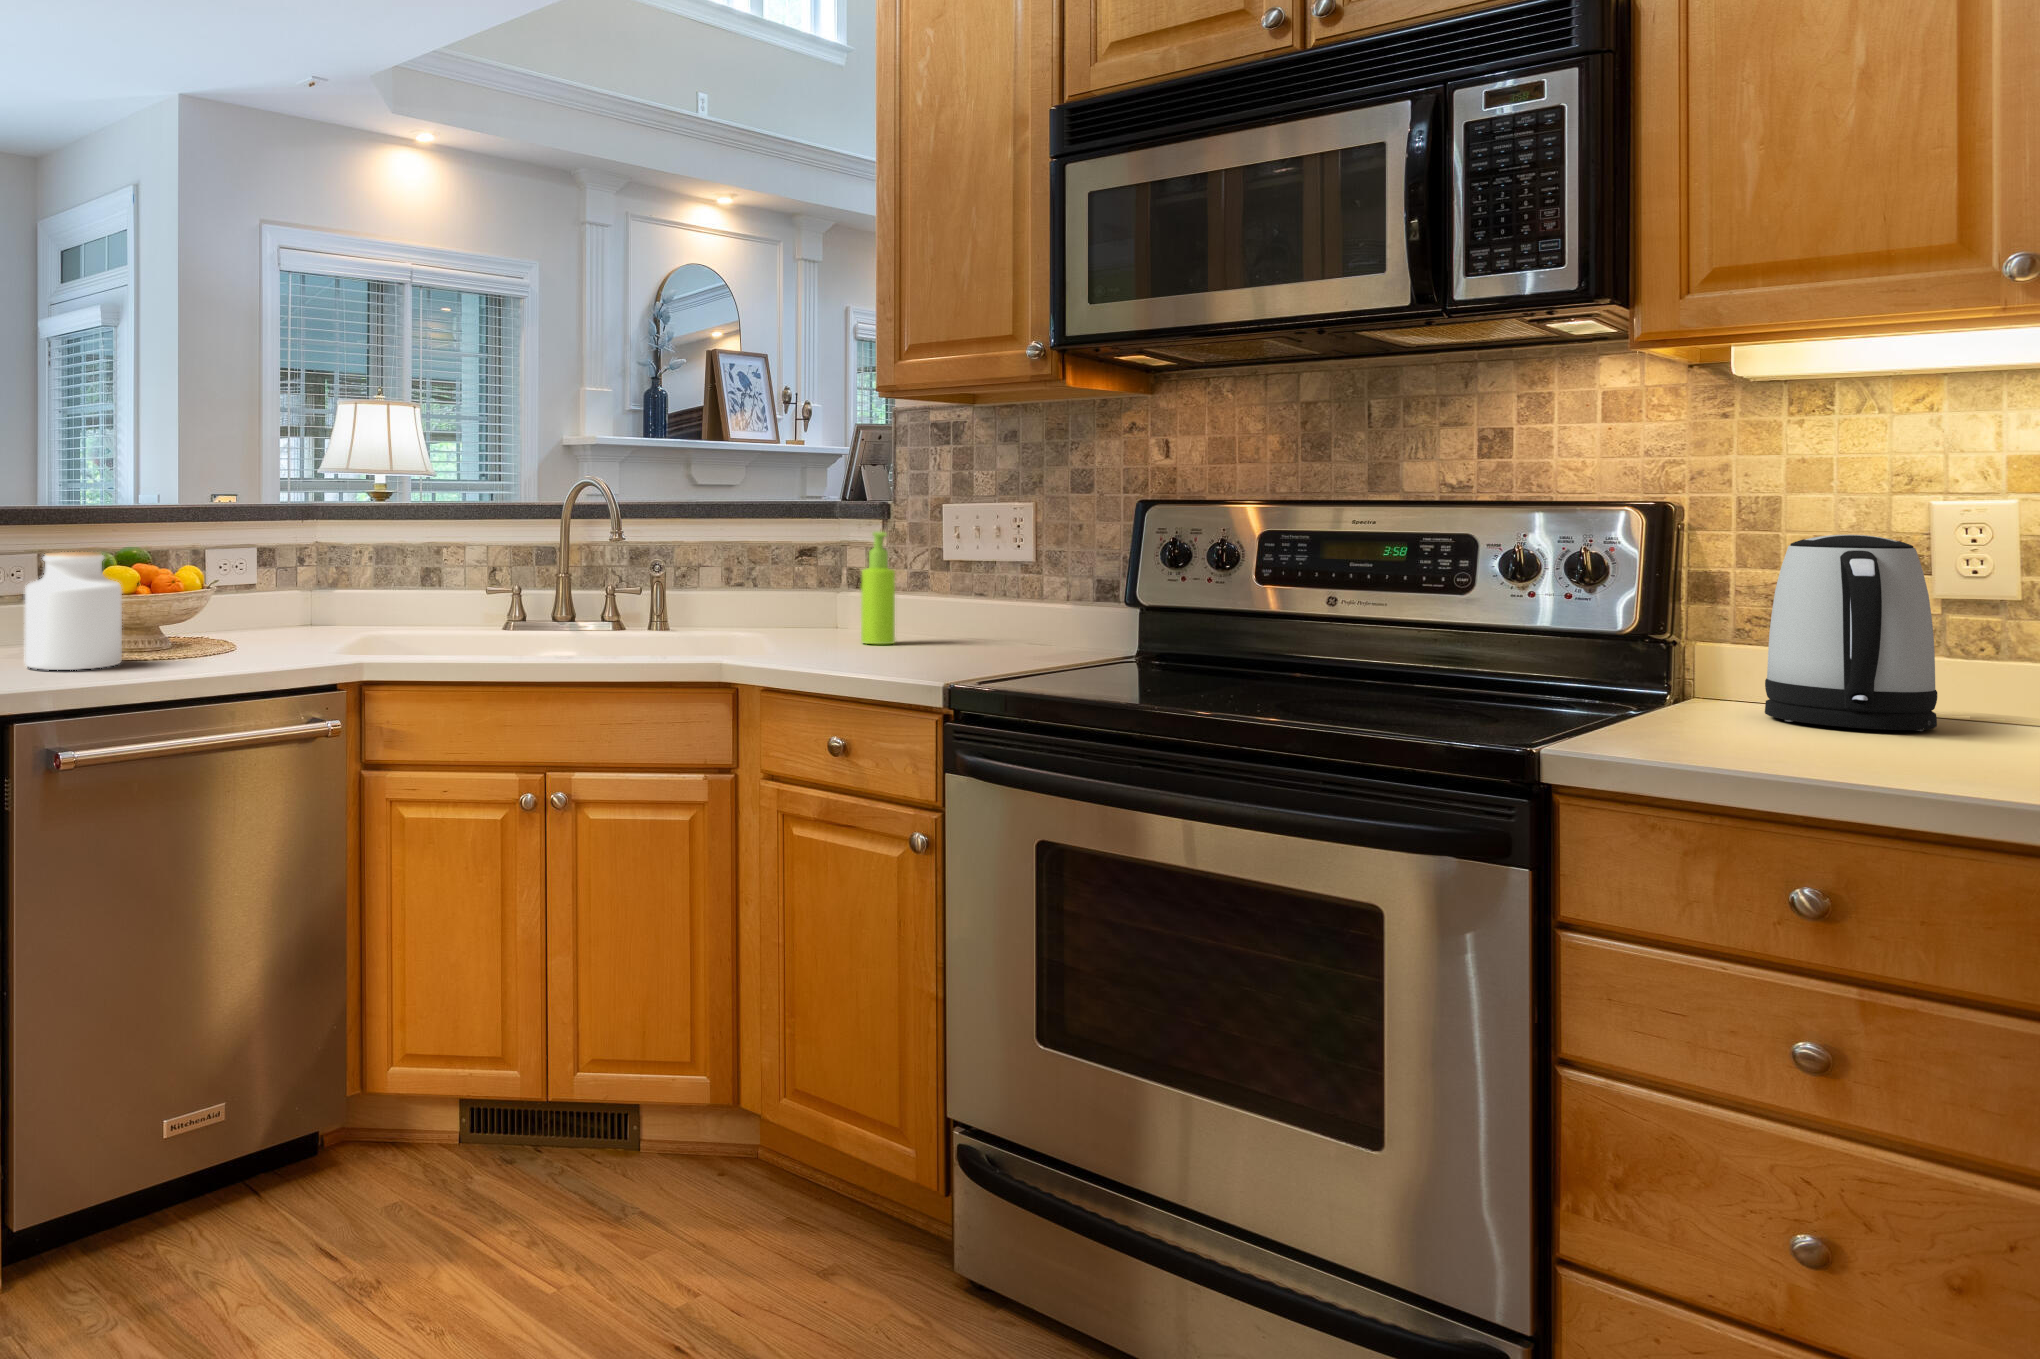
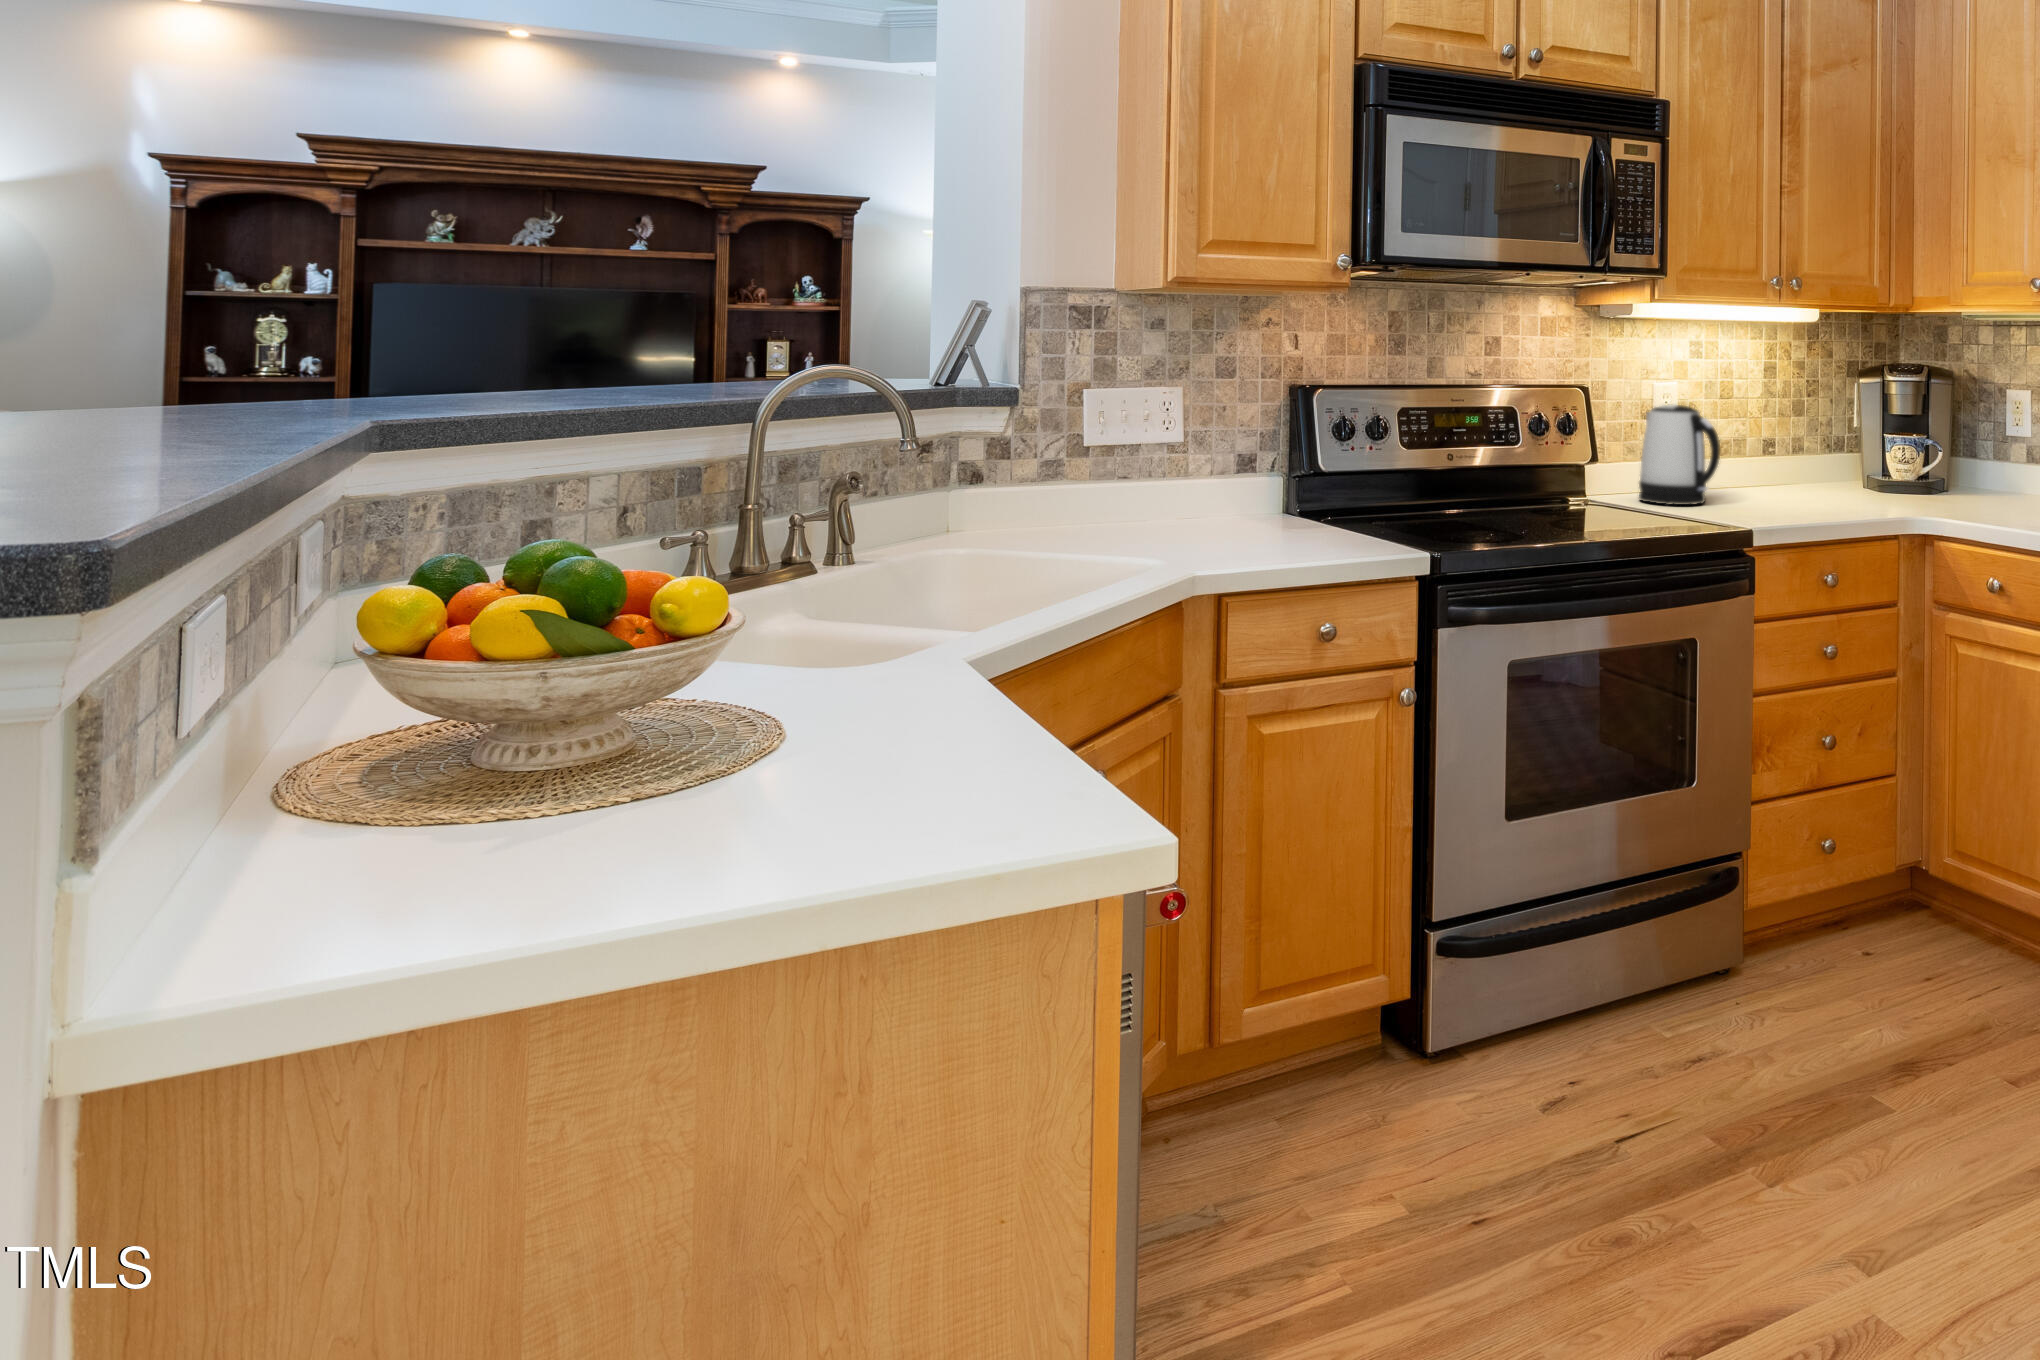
soap dispenser: present [861,532,895,644] -> none [1103,423,1146,539]
jar: present [25,552,122,670] -> none [632,565,836,814]

